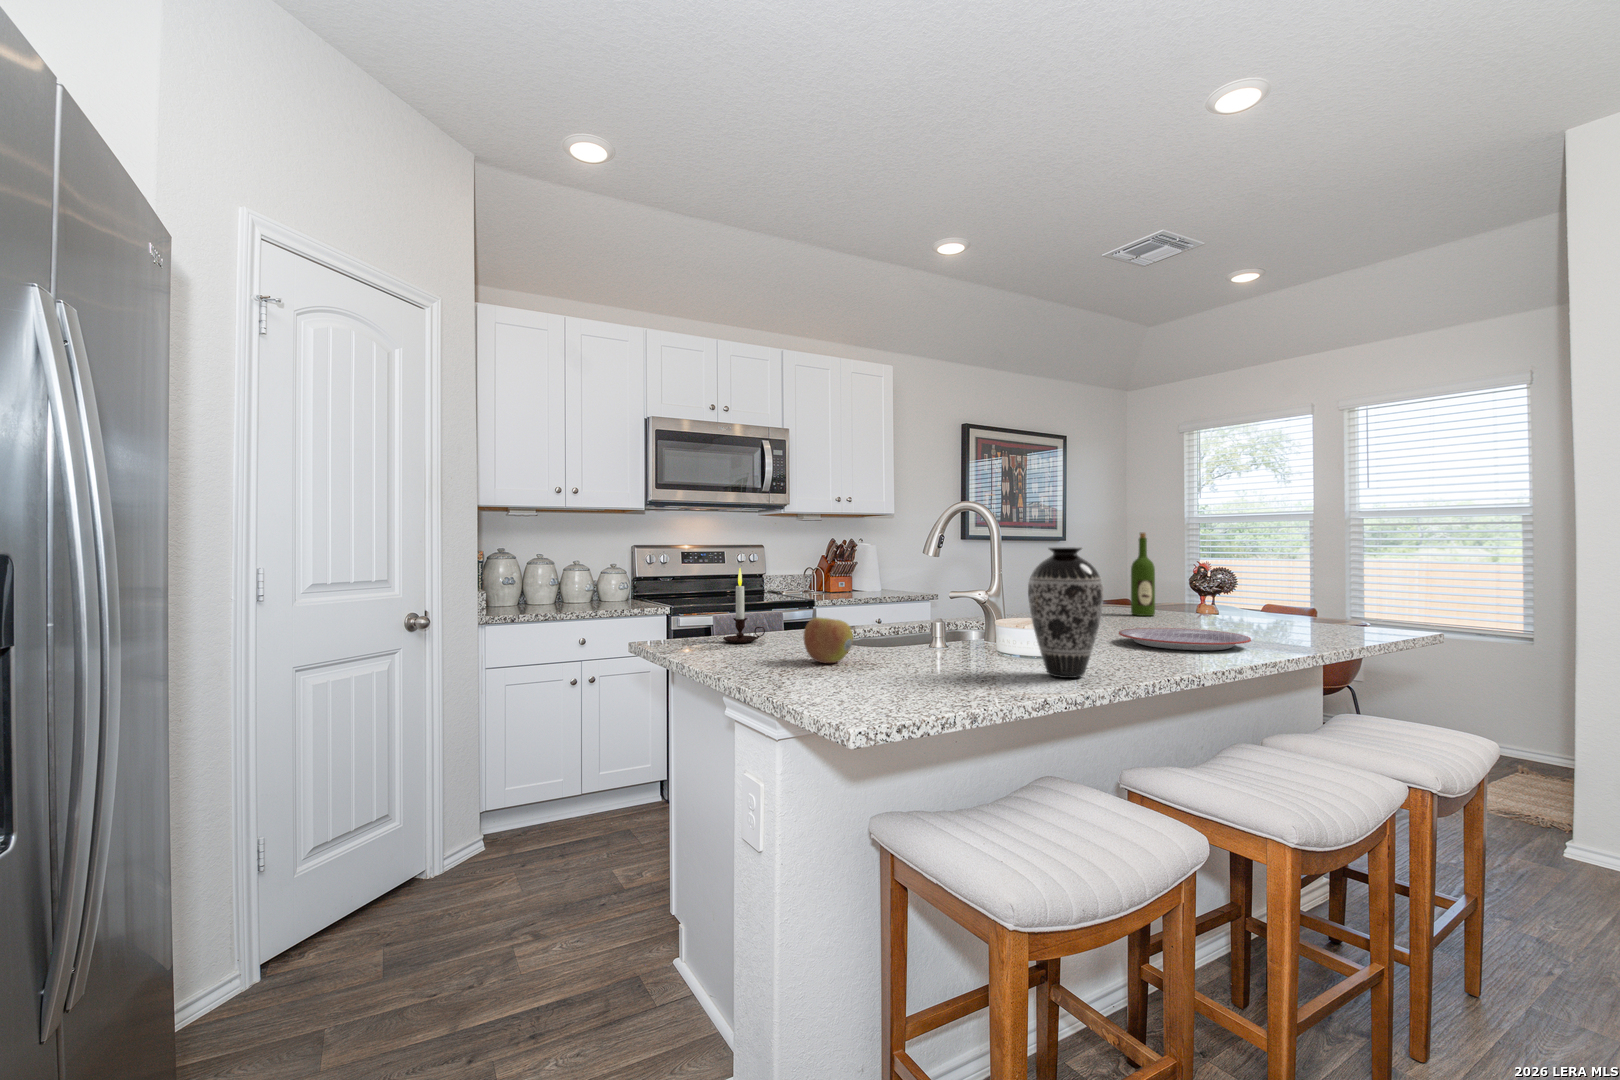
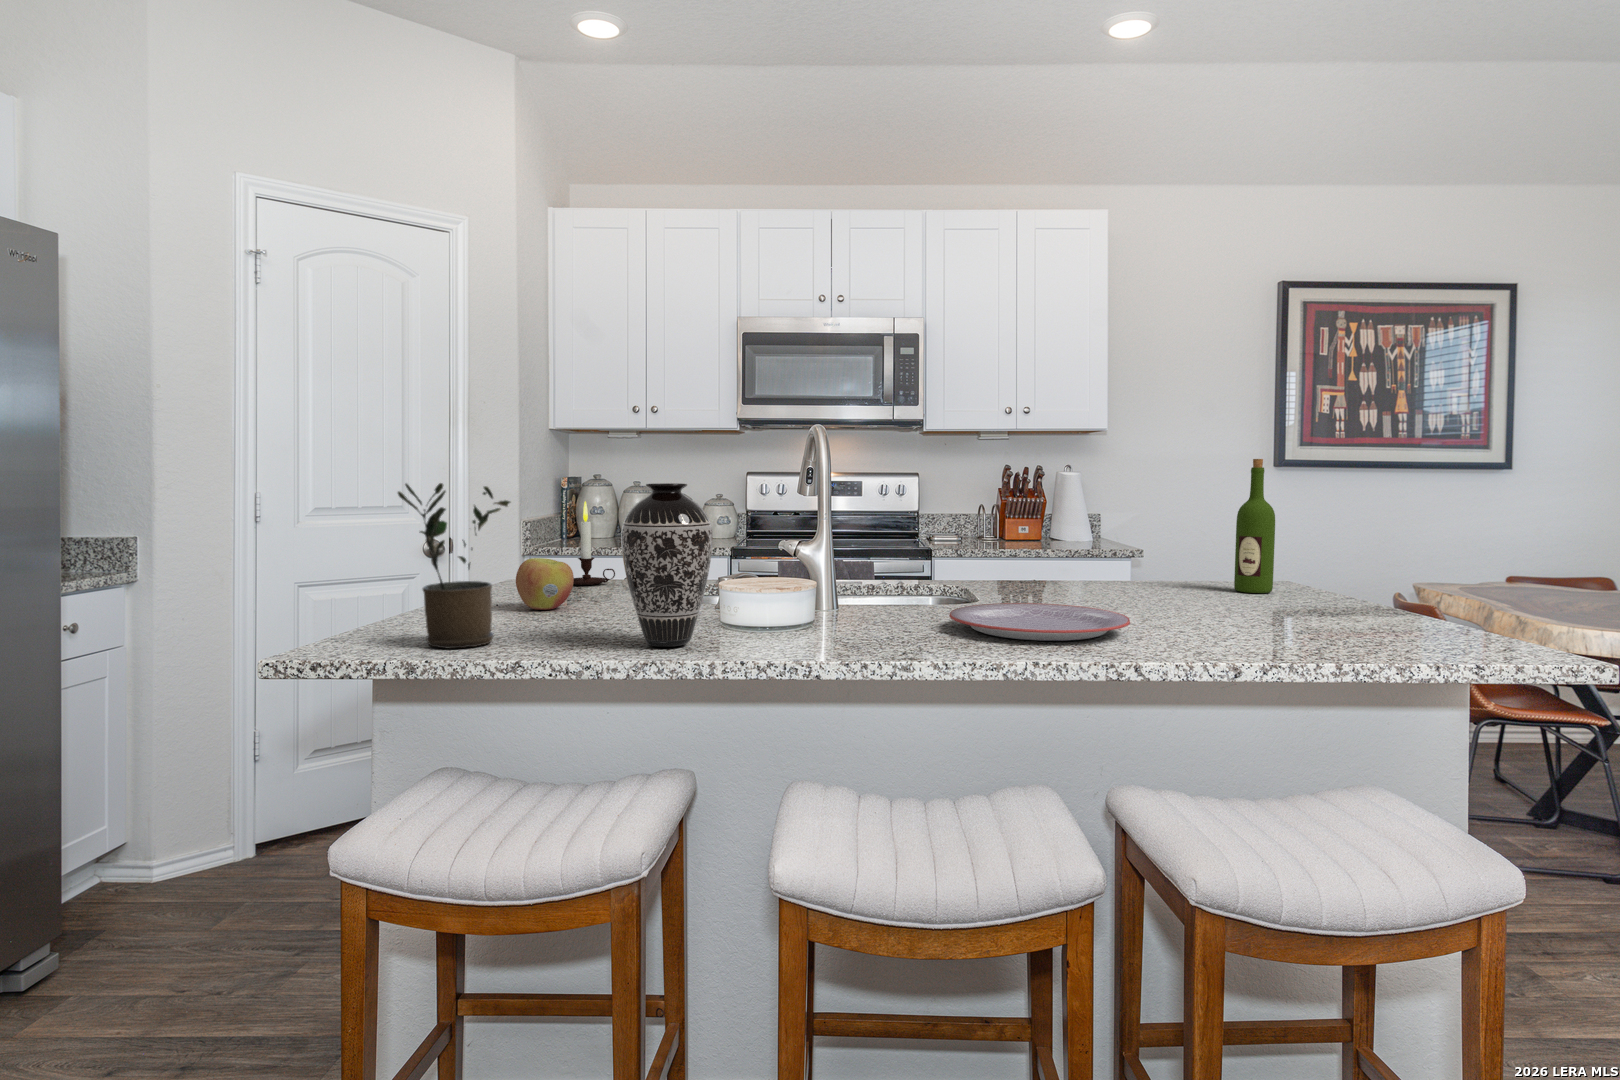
potted plant: none [867,549,963,698] -> present [398,483,510,649]

